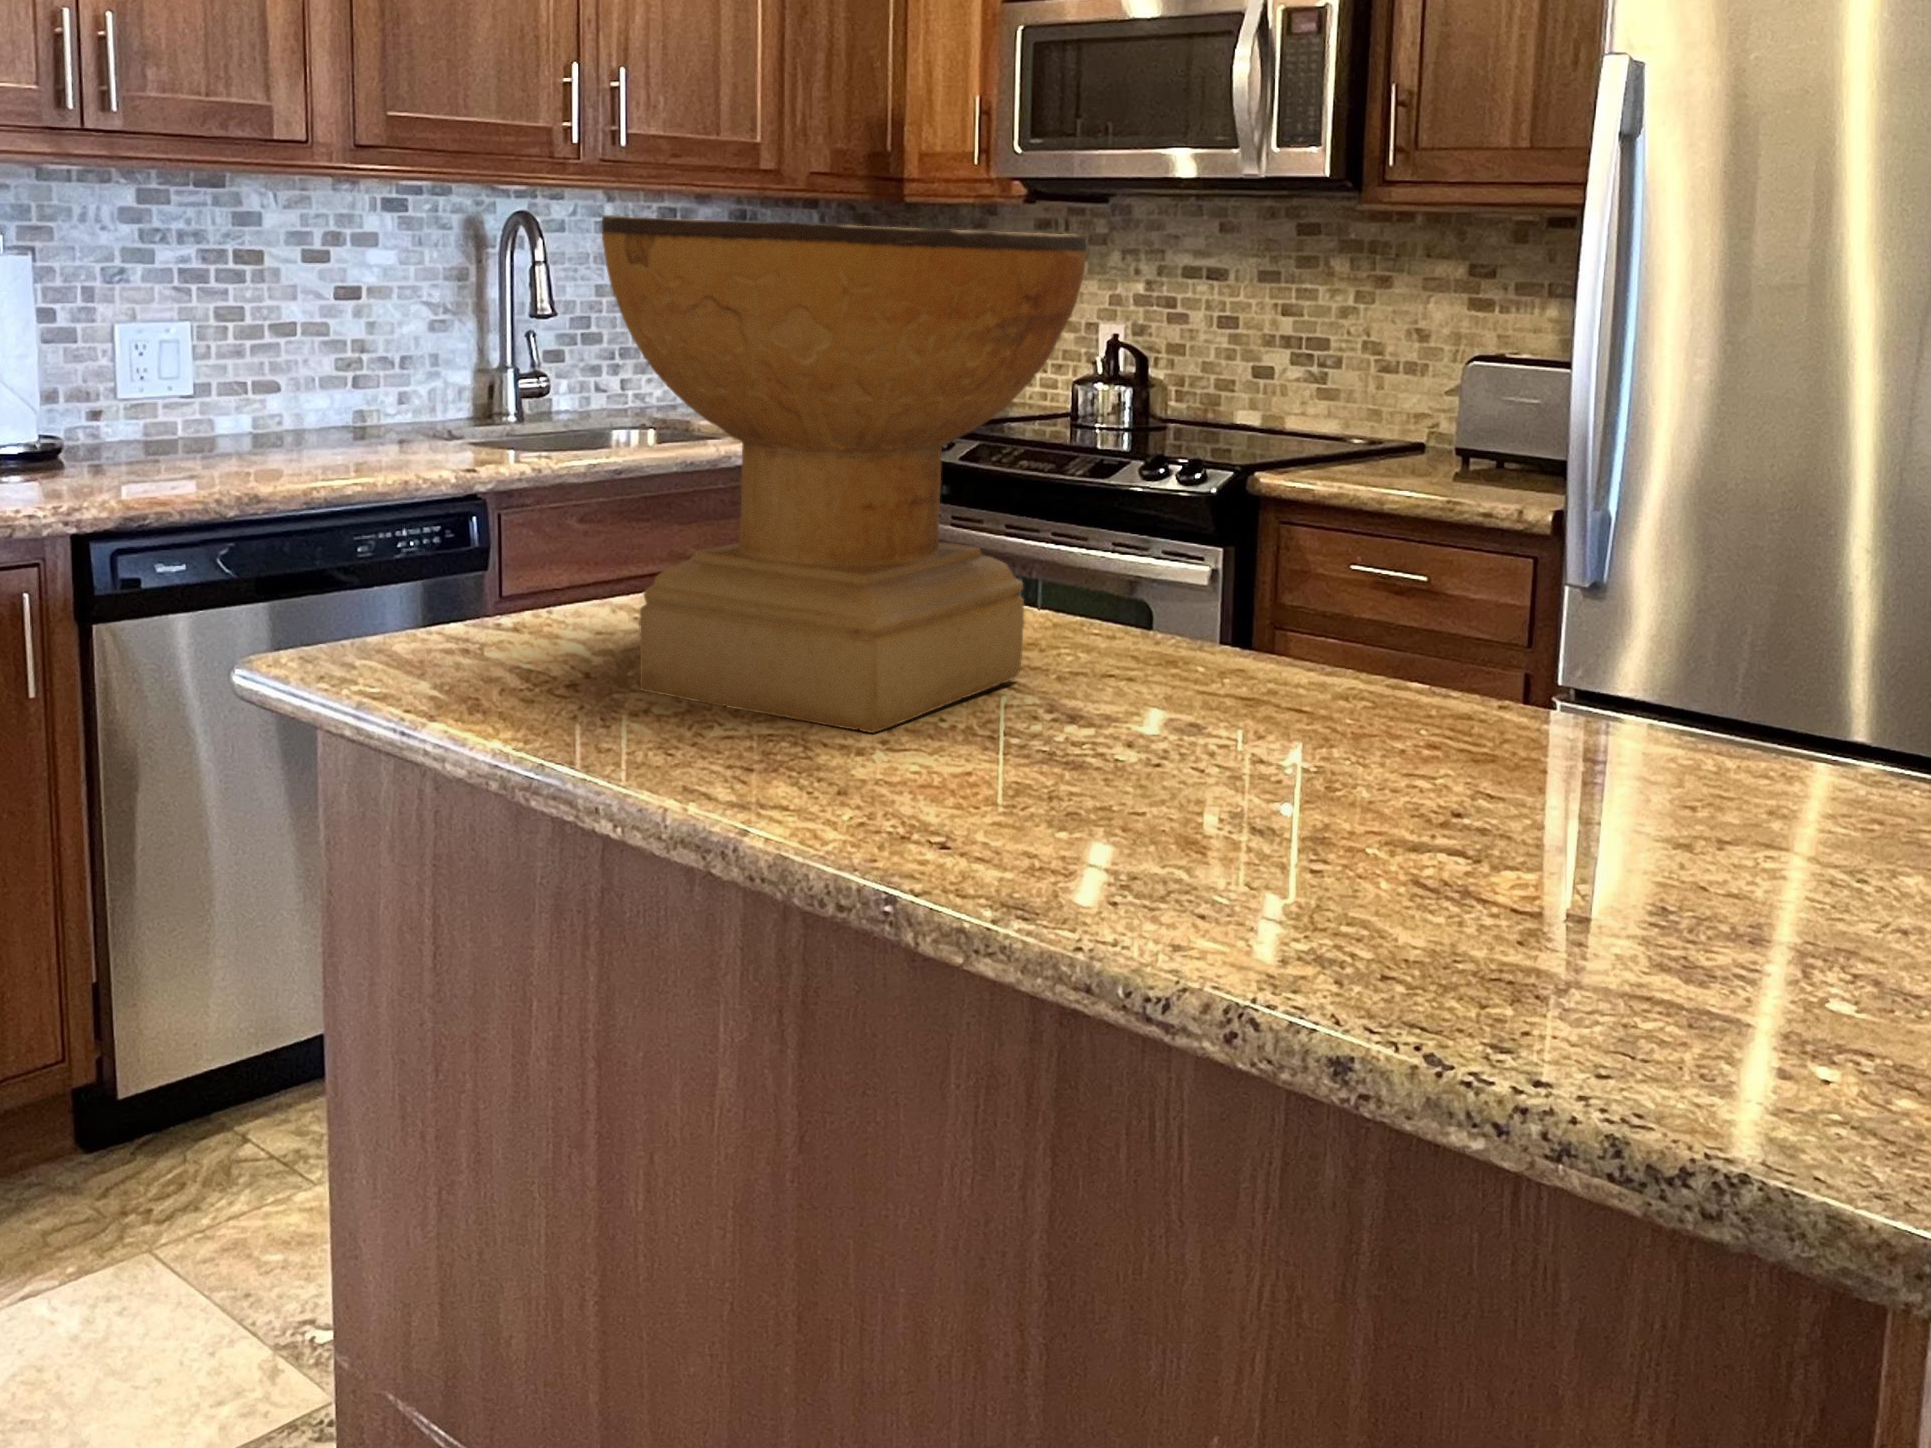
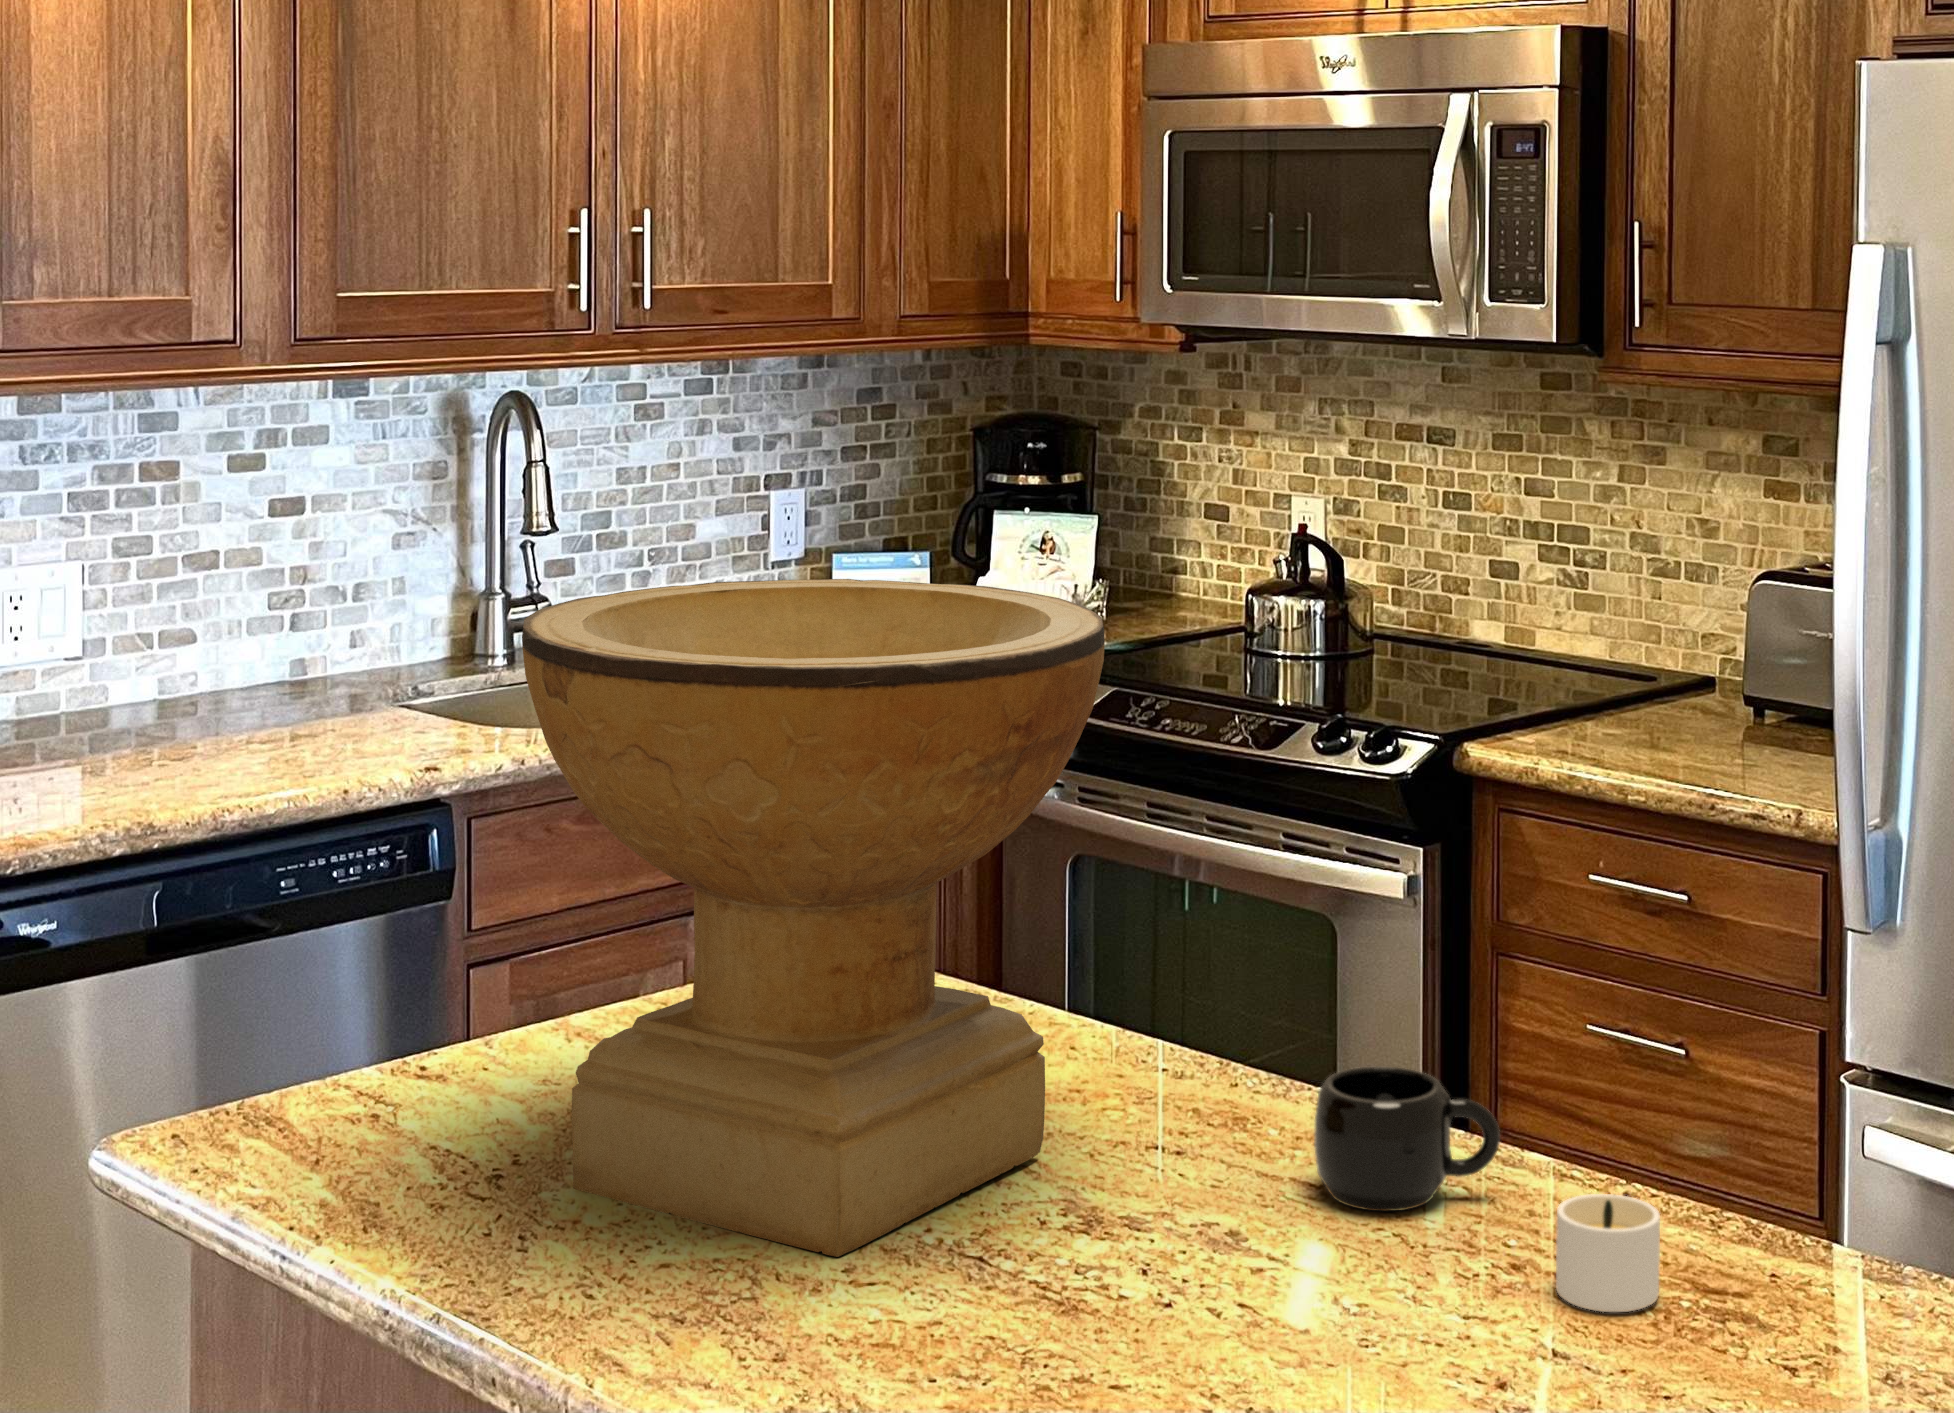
mug: none [1248,609,1400,716] -> present [1314,1066,1500,1211]
candle: none [1471,689,1594,776] -> present [1556,1194,1660,1312]

